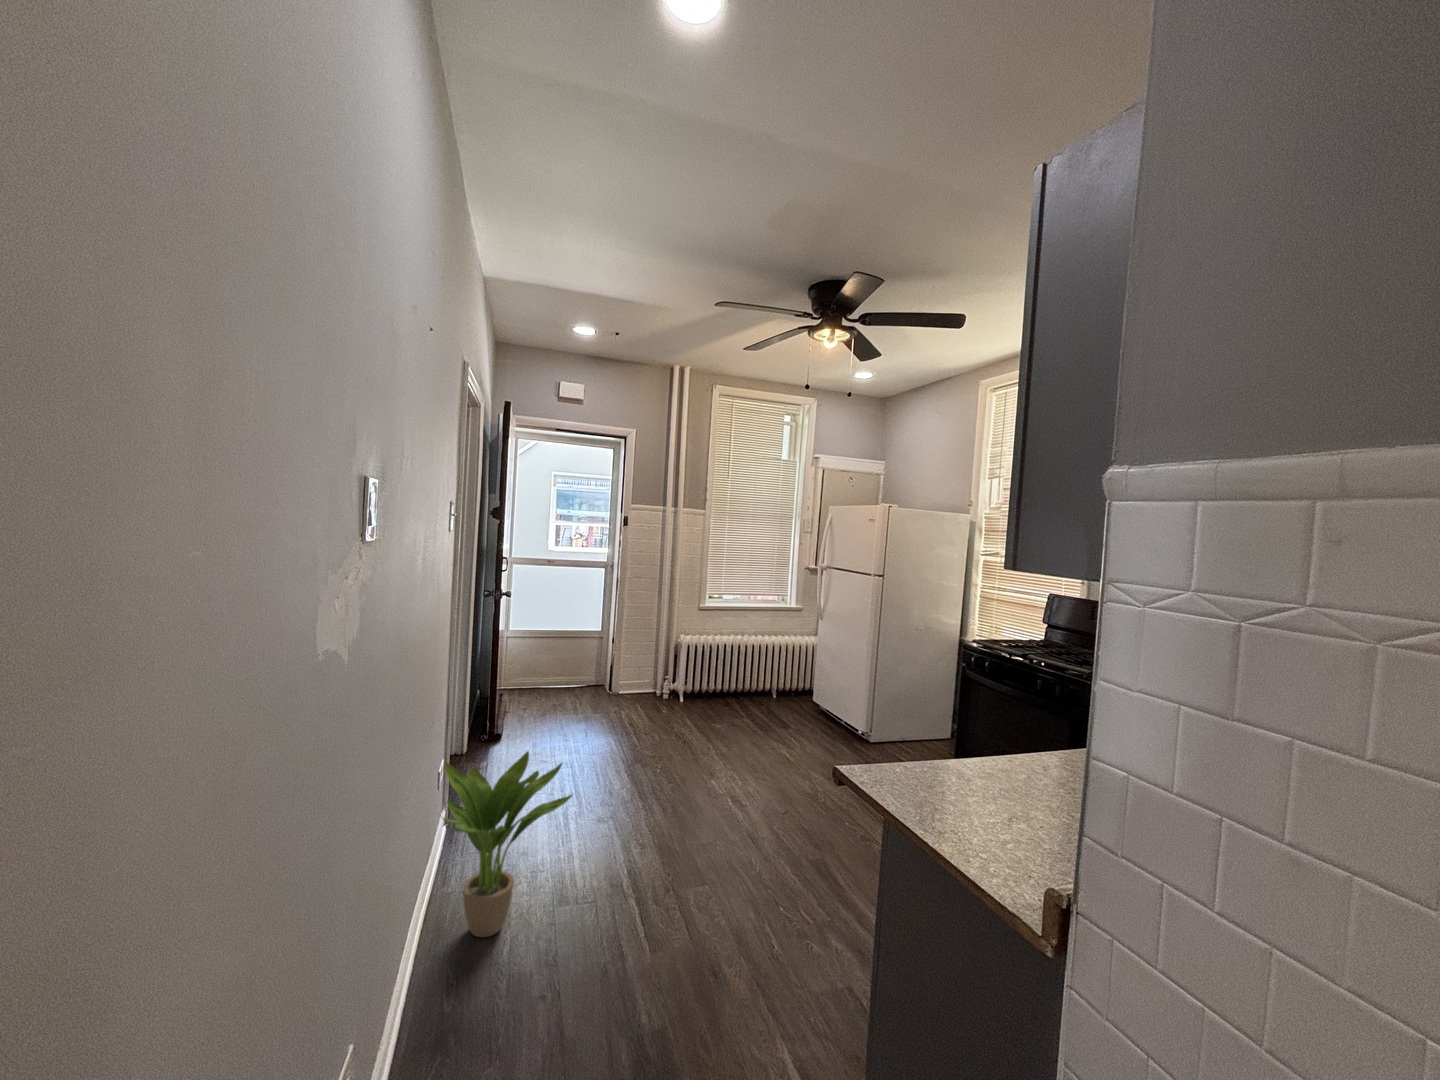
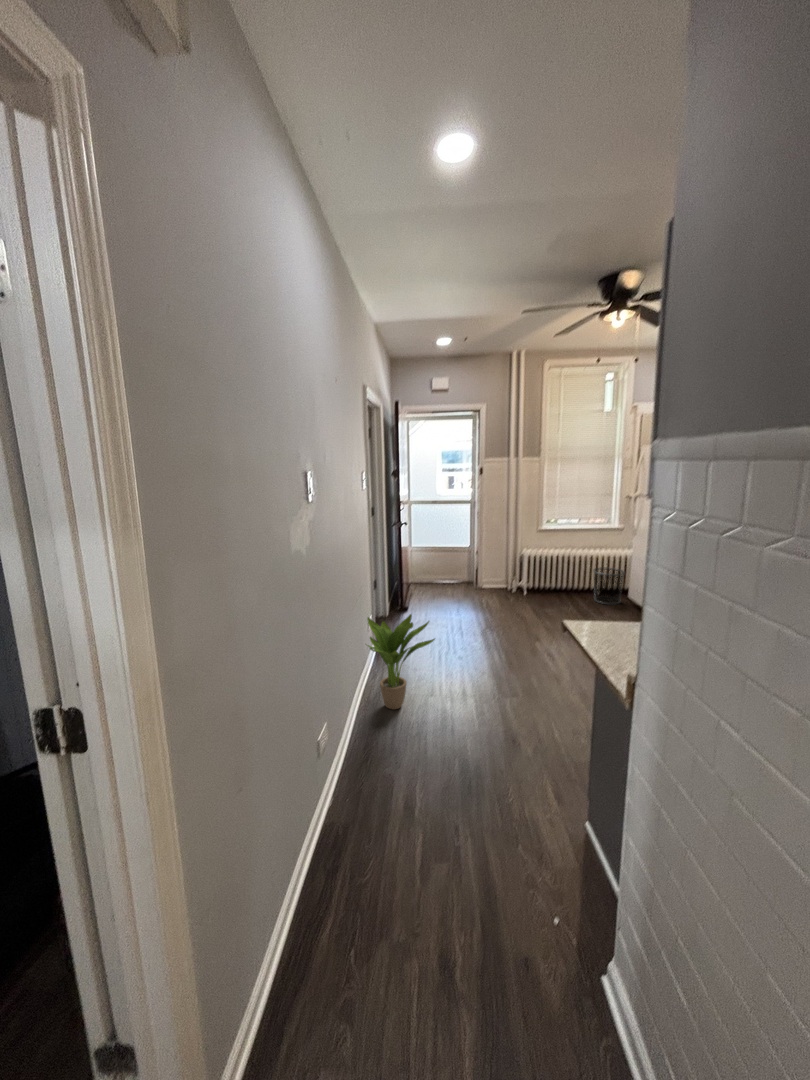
waste bin: none [772,663,812,714] -> present [593,568,624,605]

